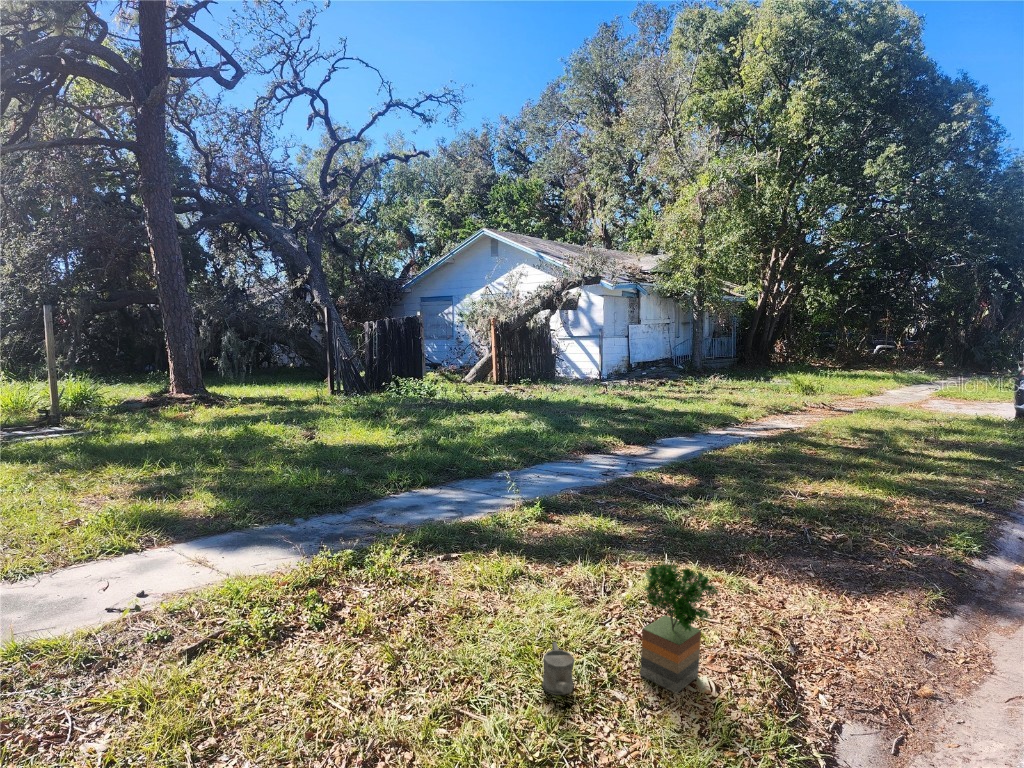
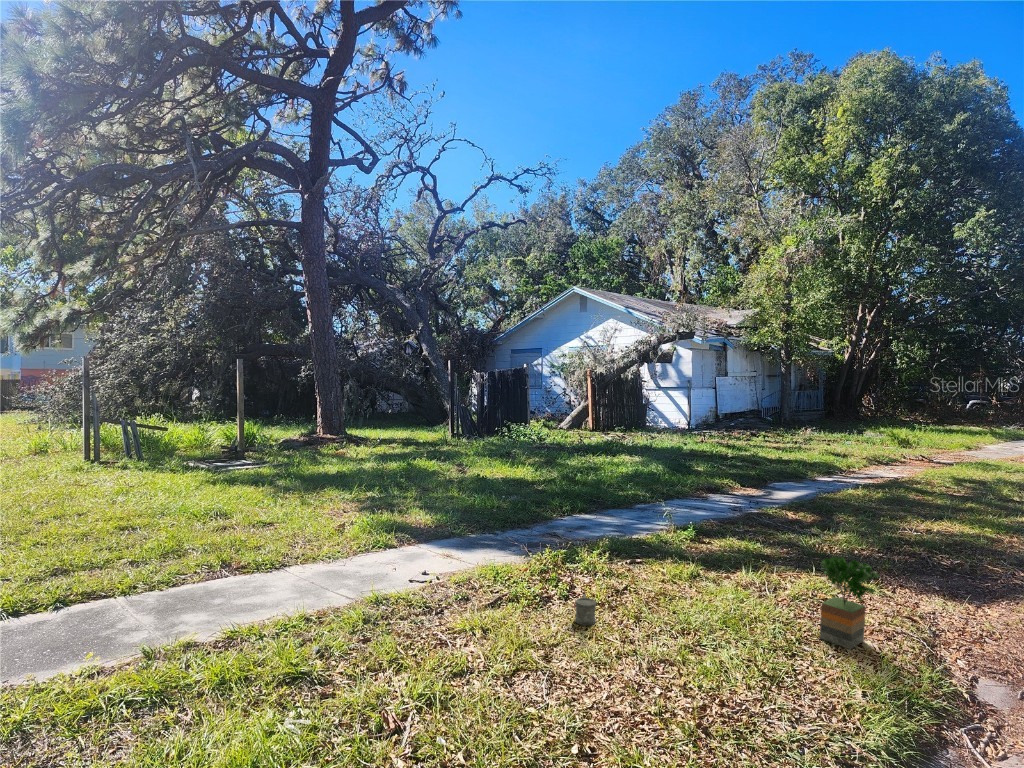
watering can: present [542,642,574,695] -> present [575,594,597,626]

